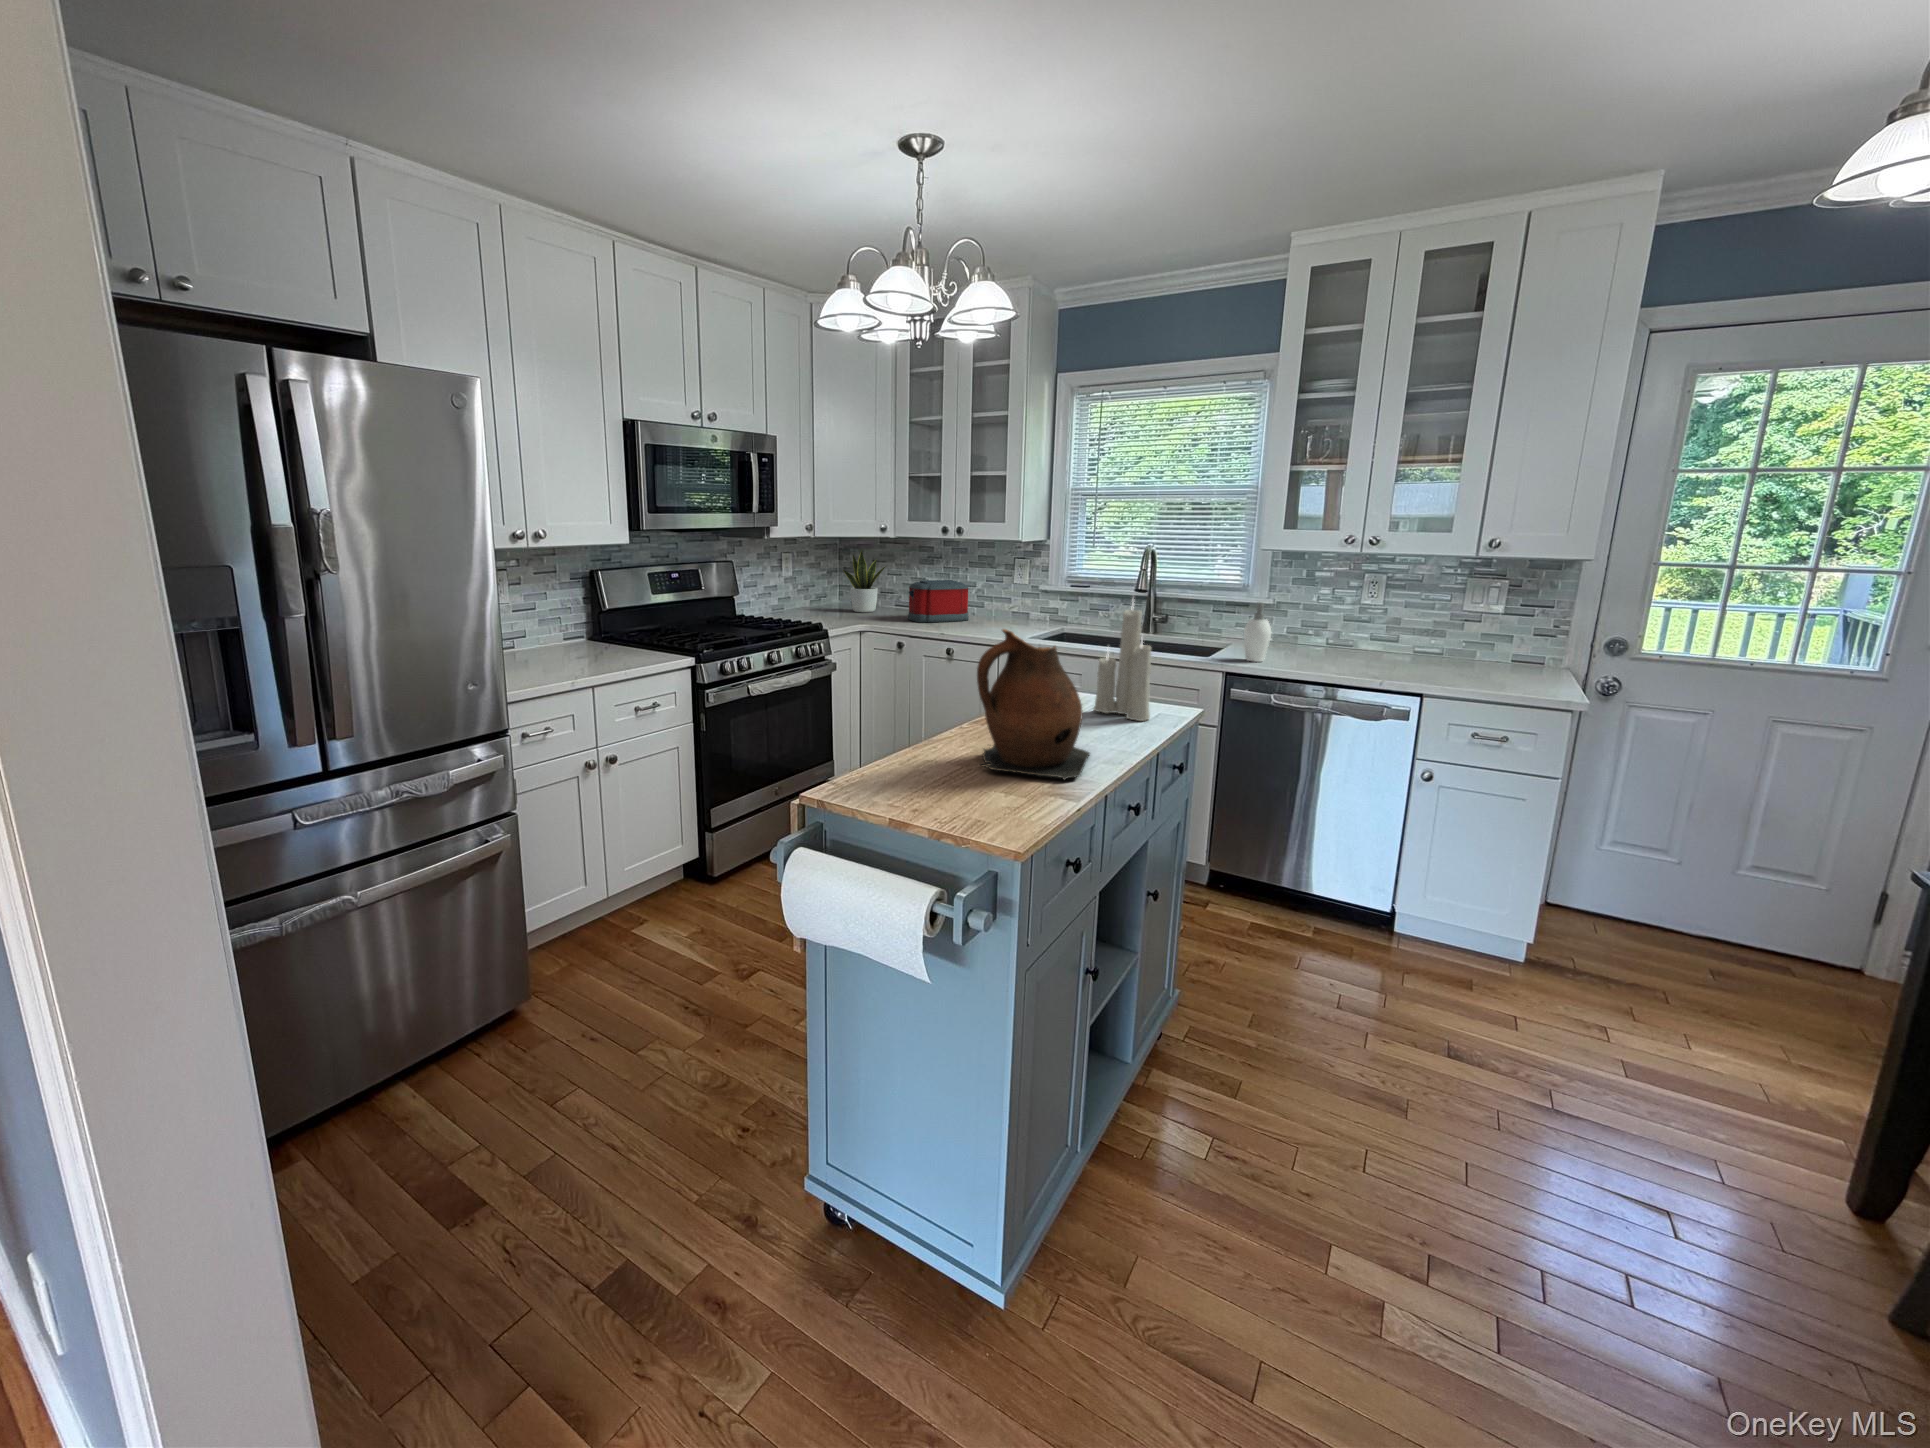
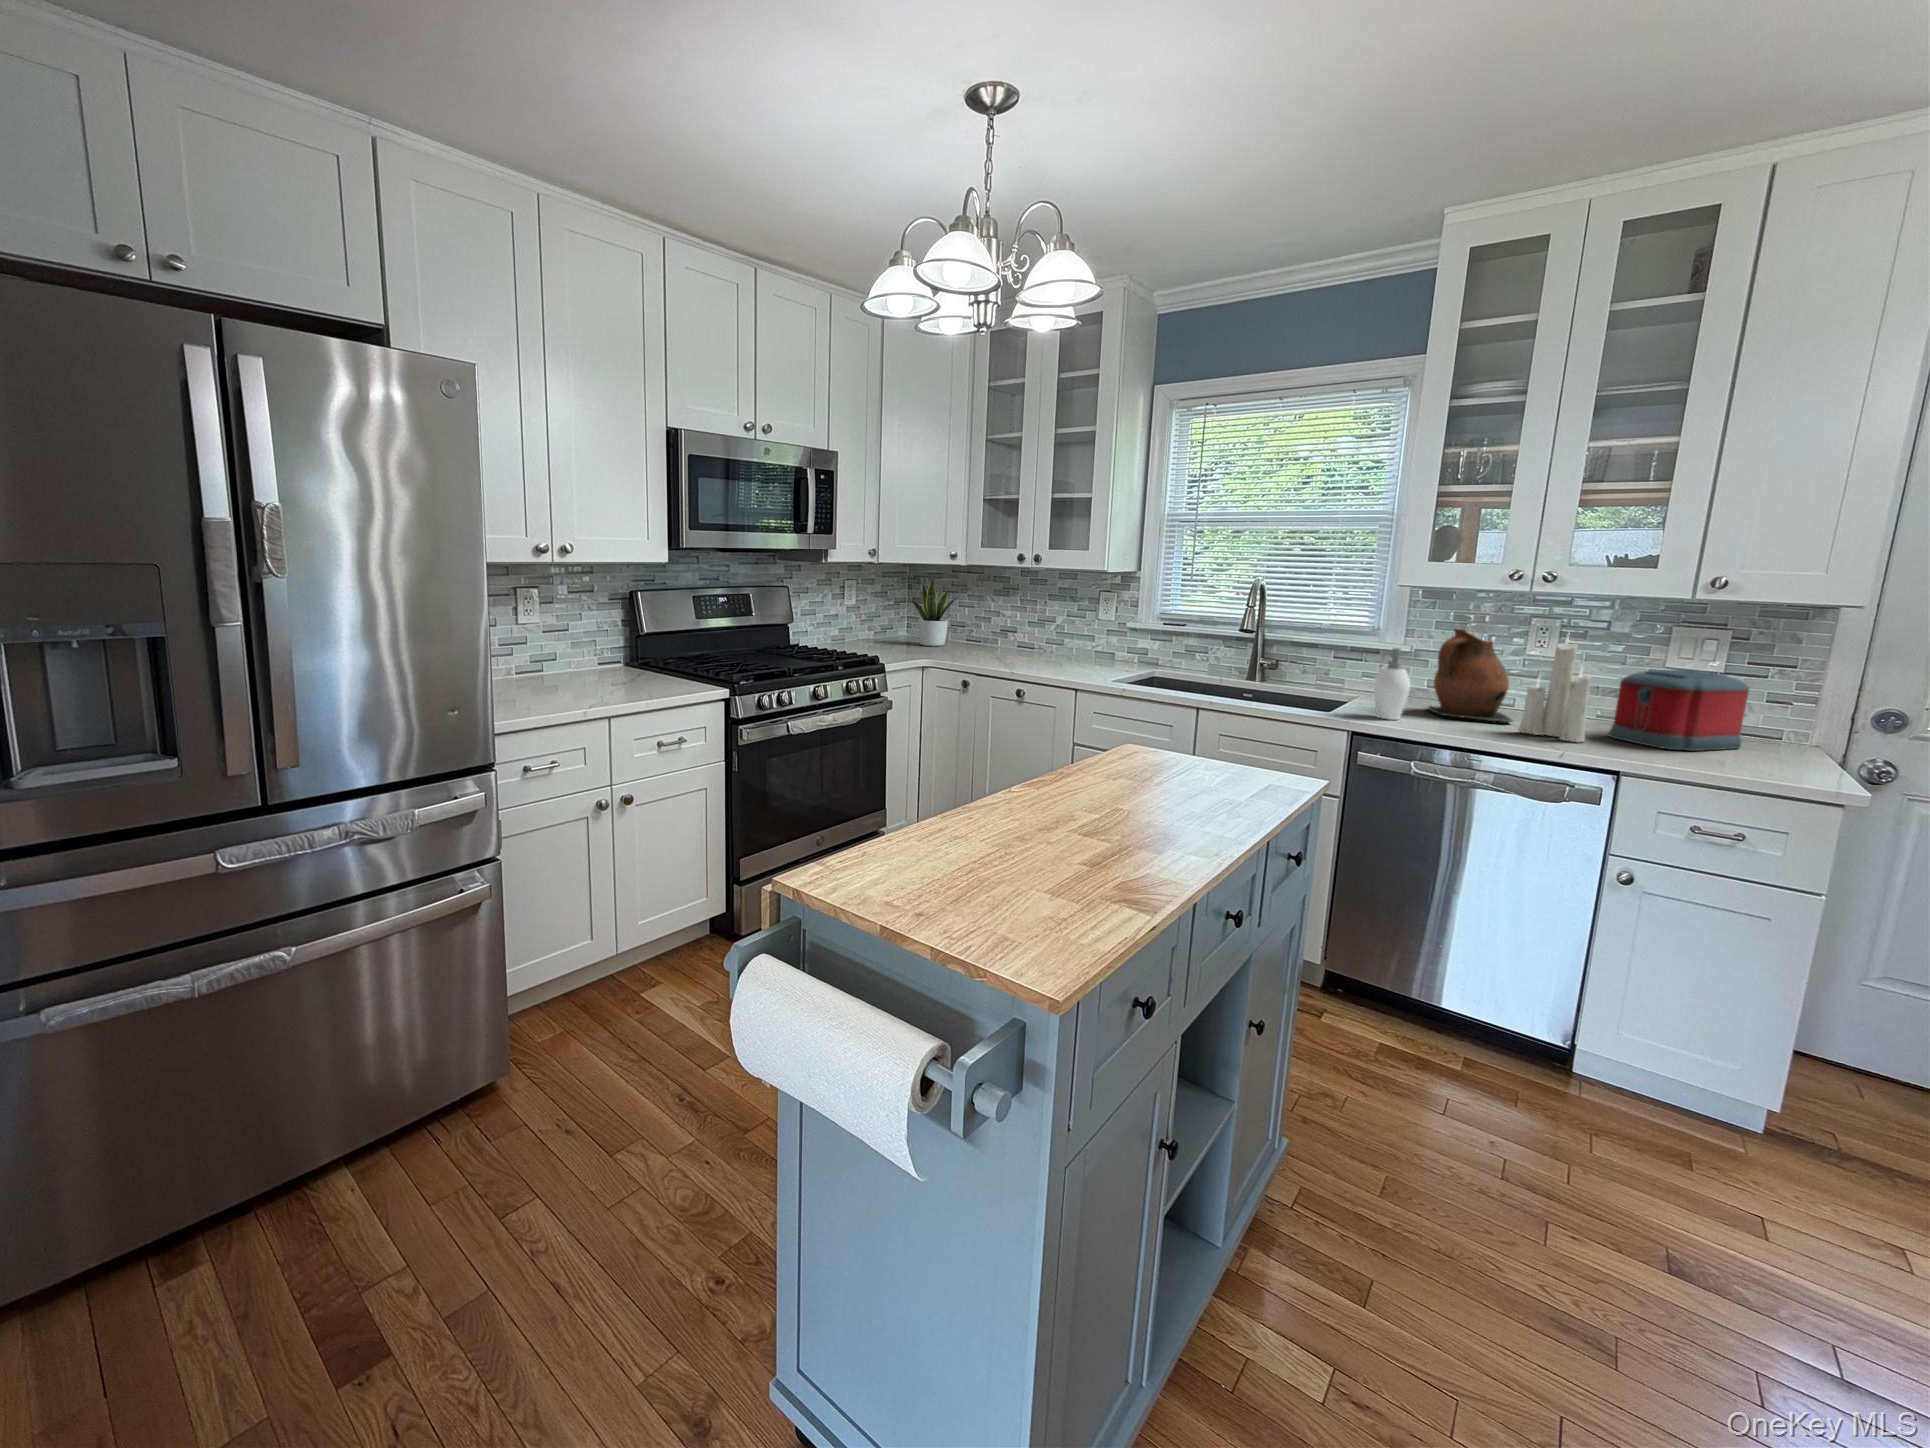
toaster: present [908,580,969,623] -> present [1609,670,1749,751]
candle: present [1093,604,1151,721] -> present [1518,637,1591,742]
ceramic pitcher: present [977,629,1090,780] -> present [1428,628,1512,723]

